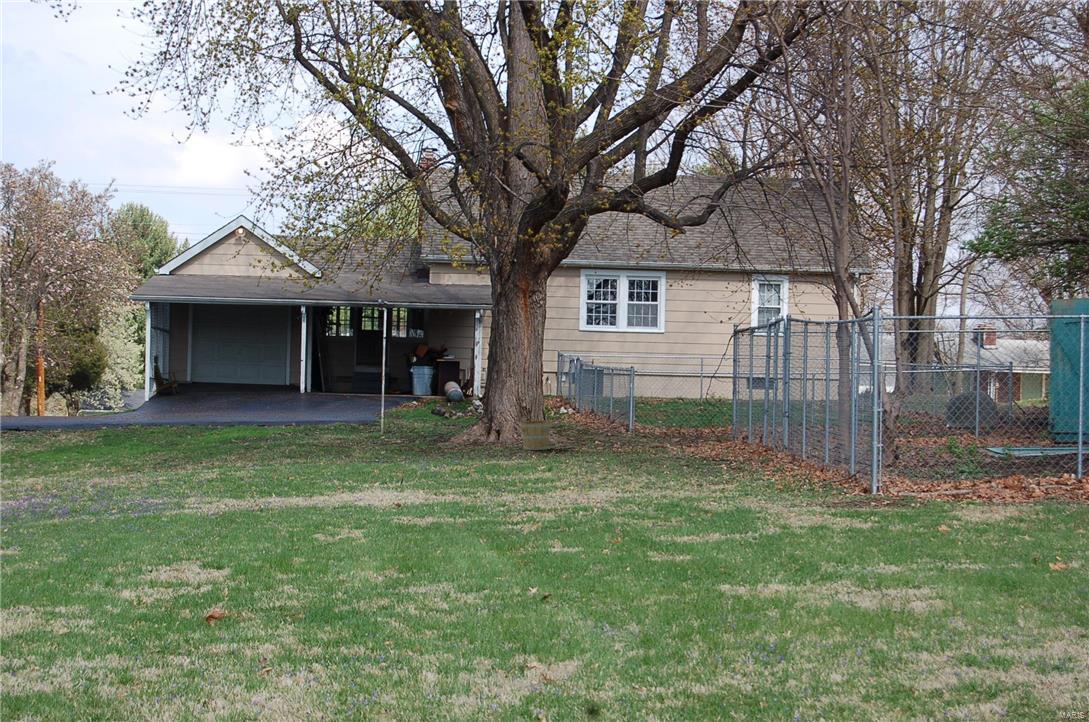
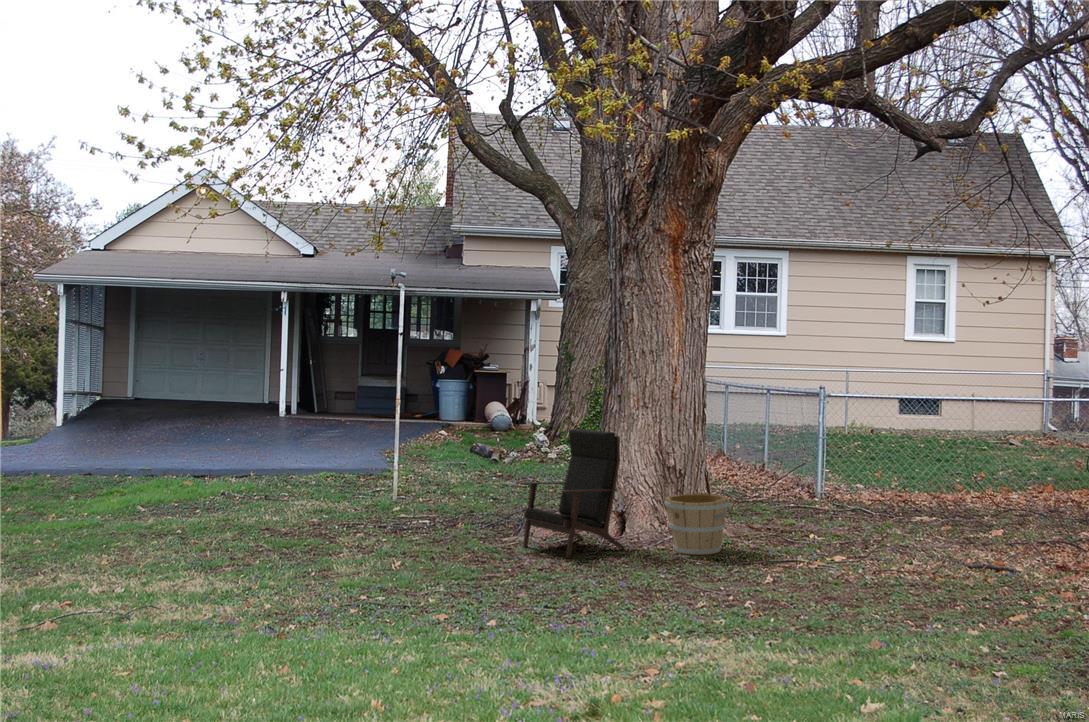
lounge chair: present [152,355,179,394] -> present [518,429,624,558]

